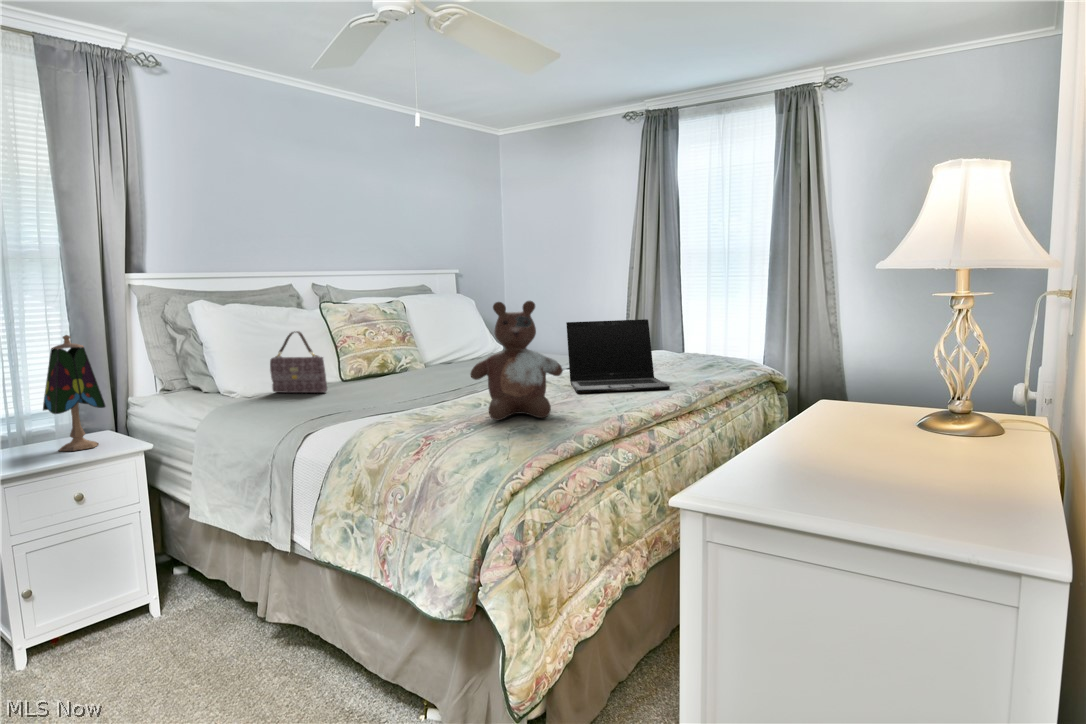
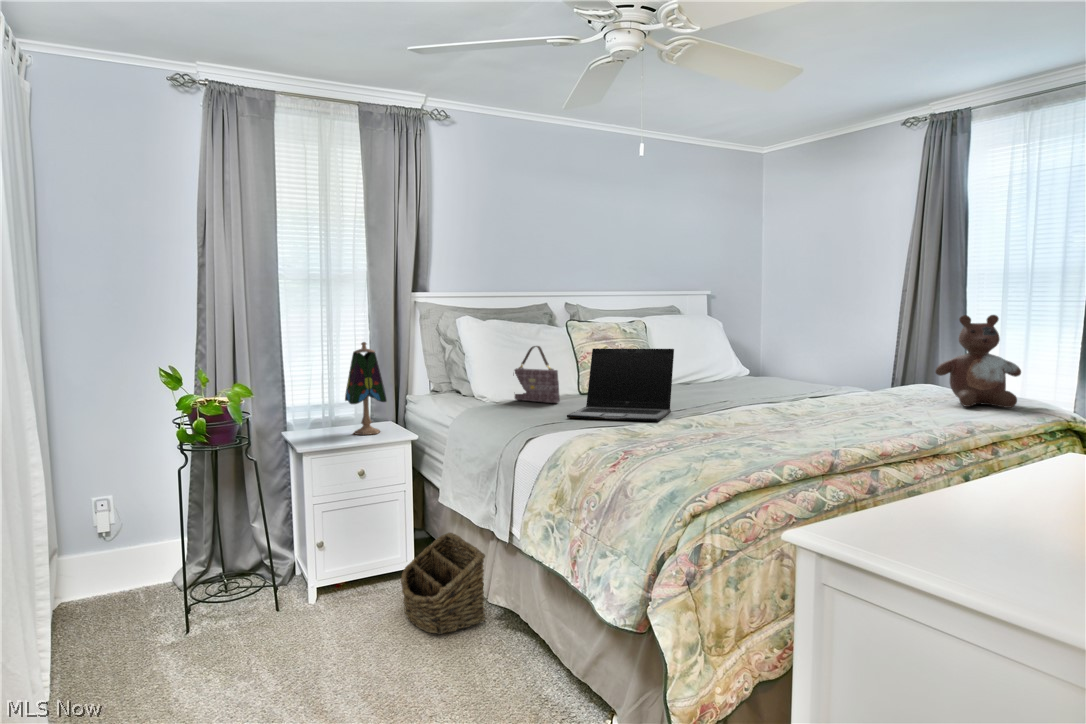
stuffed bear: present [470,301,563,420] -> present [935,315,1021,408]
laptop: present [566,319,670,393] -> present [567,348,674,422]
basket: none [148,551,264,672] -> present [401,533,485,634]

